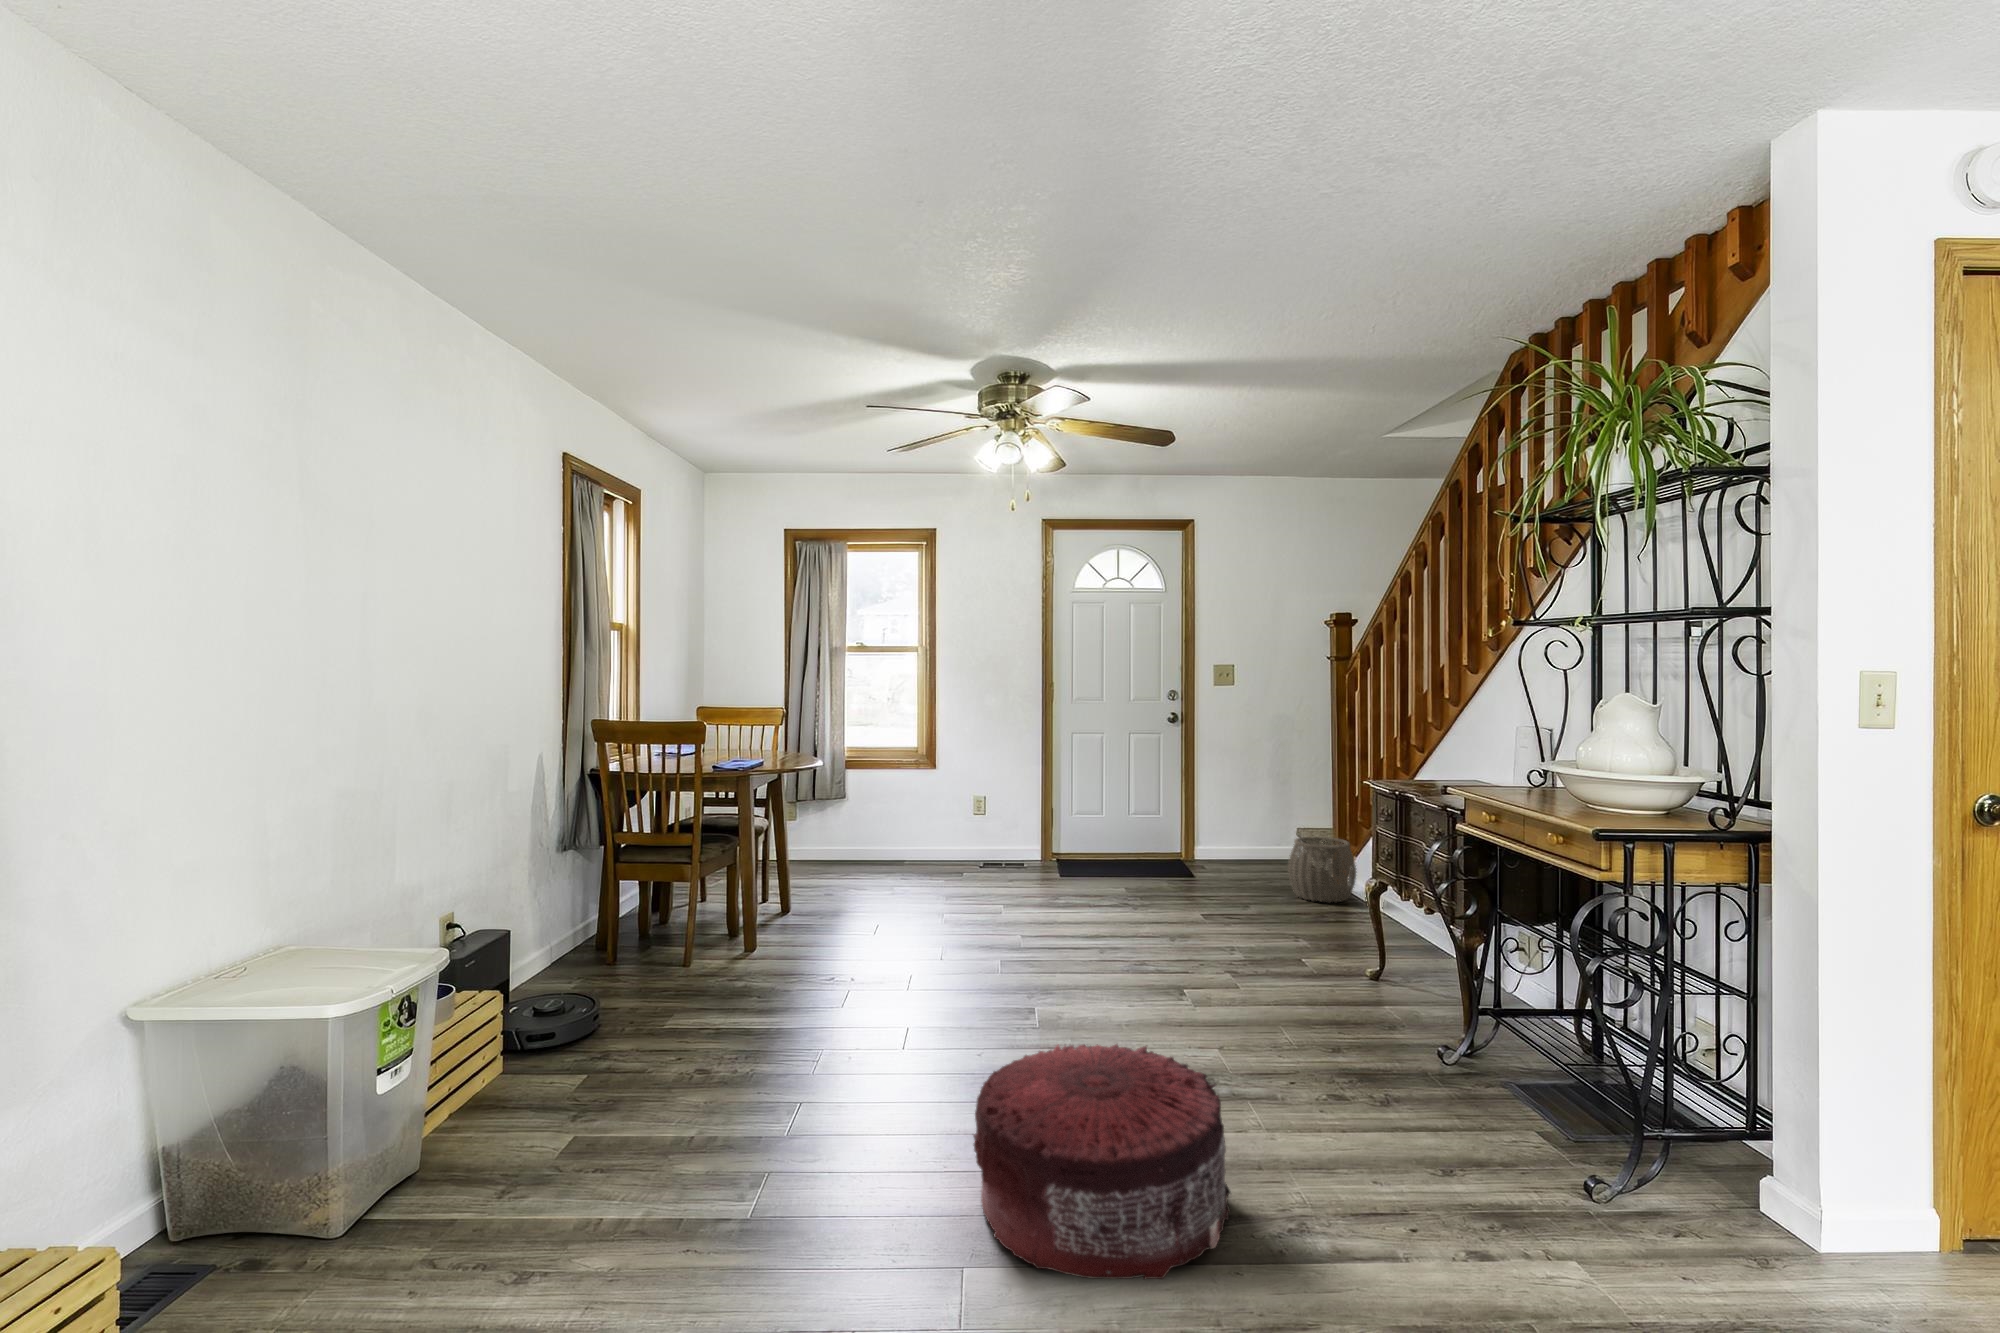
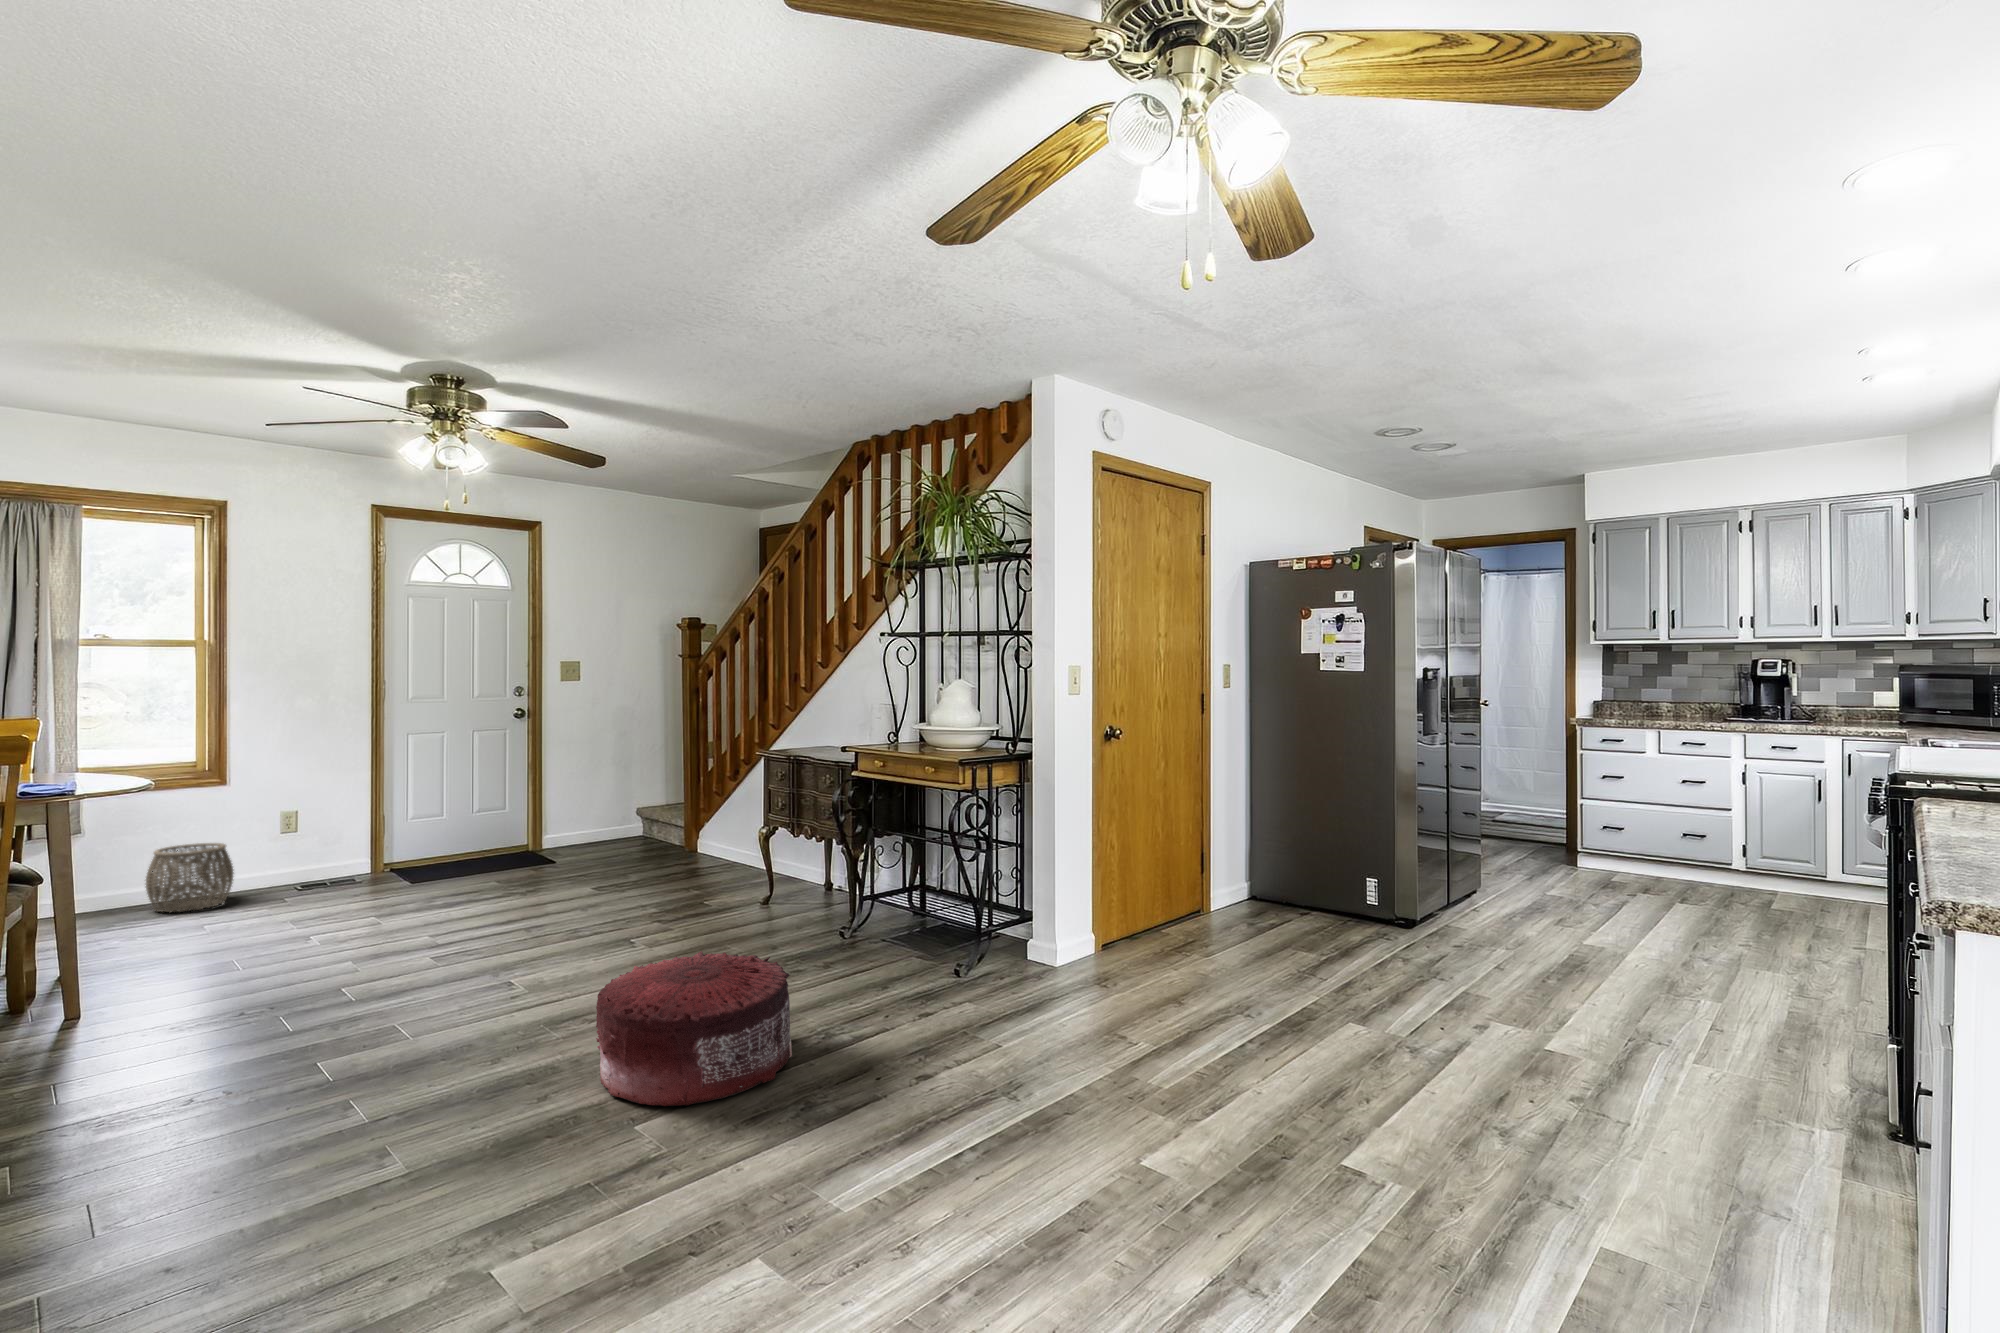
woven basket: present [1288,836,1356,902] -> present [145,843,234,913]

